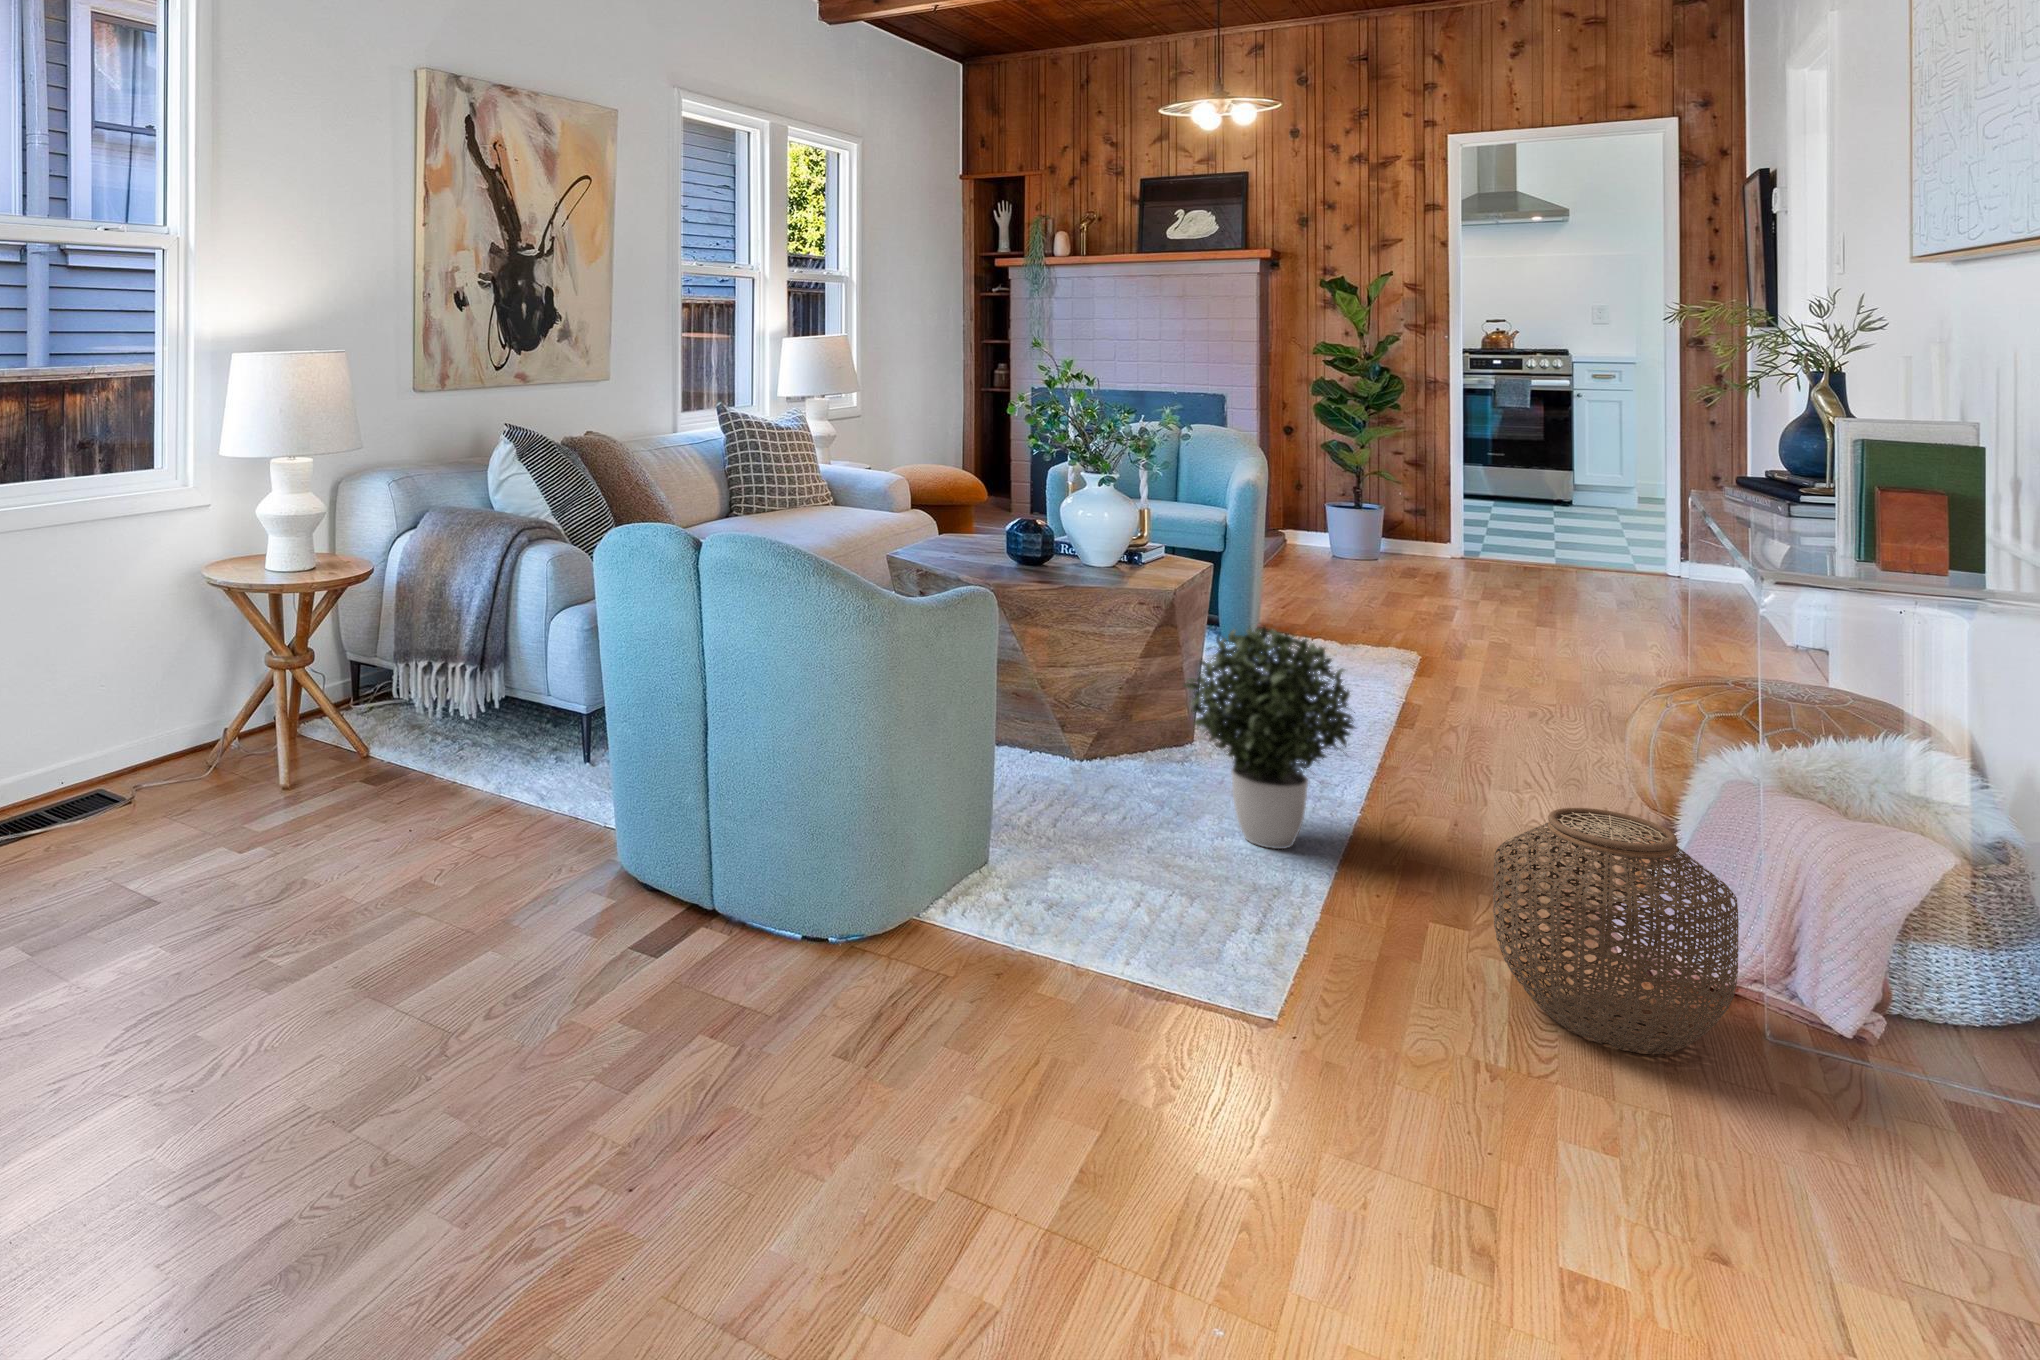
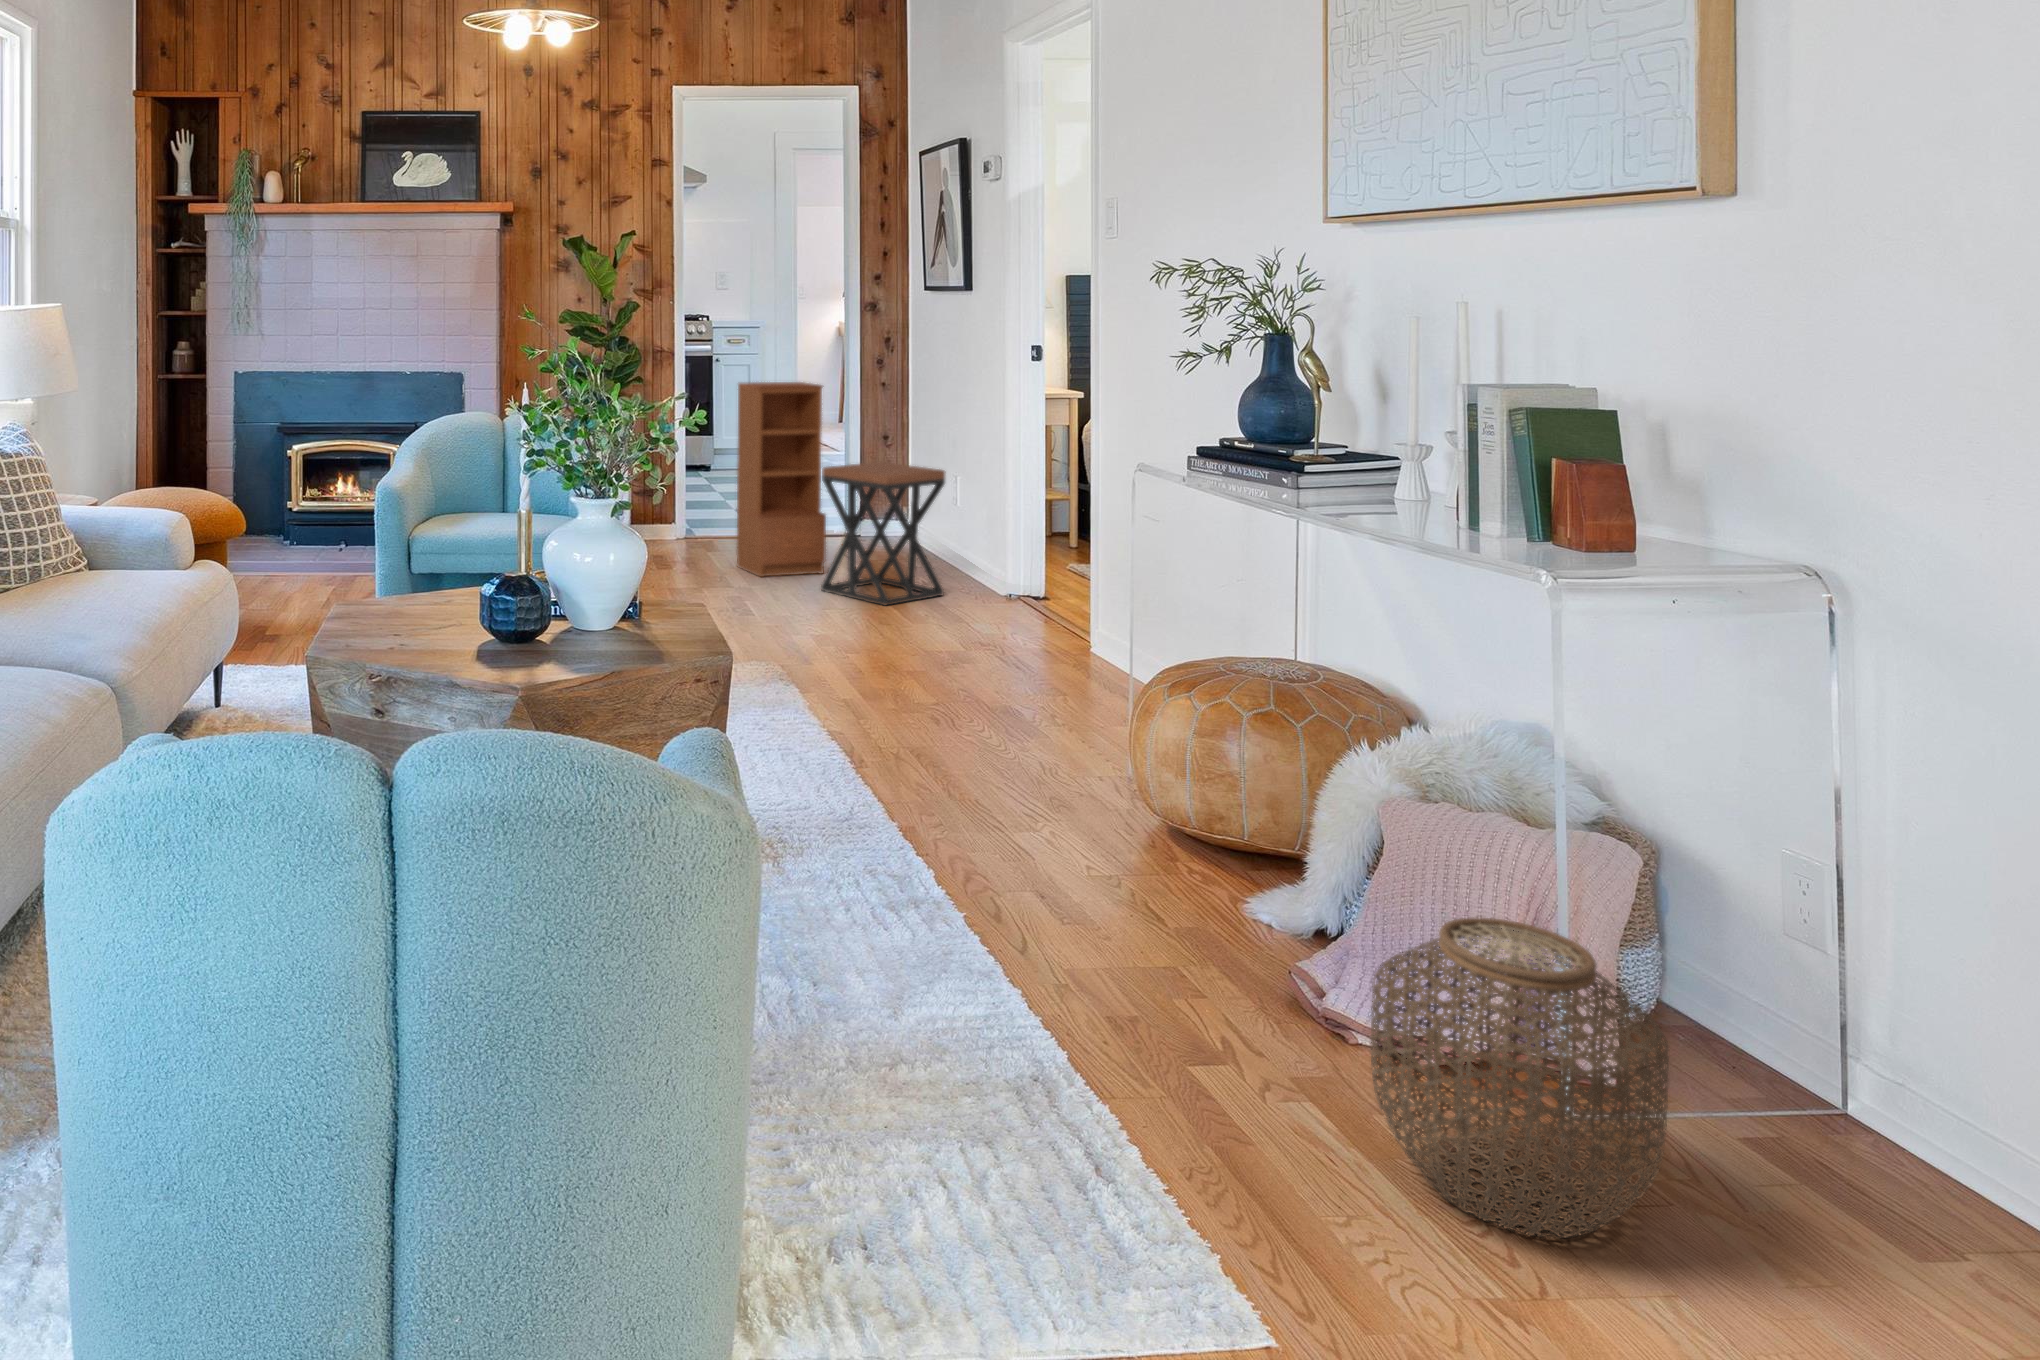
bookcase: none [1488,411,1584,601] -> present [737,382,826,577]
stool: none [1559,493,1708,633] -> present [821,462,946,605]
potted plant: present [1184,626,1355,849] -> none [836,708,1050,1017]

